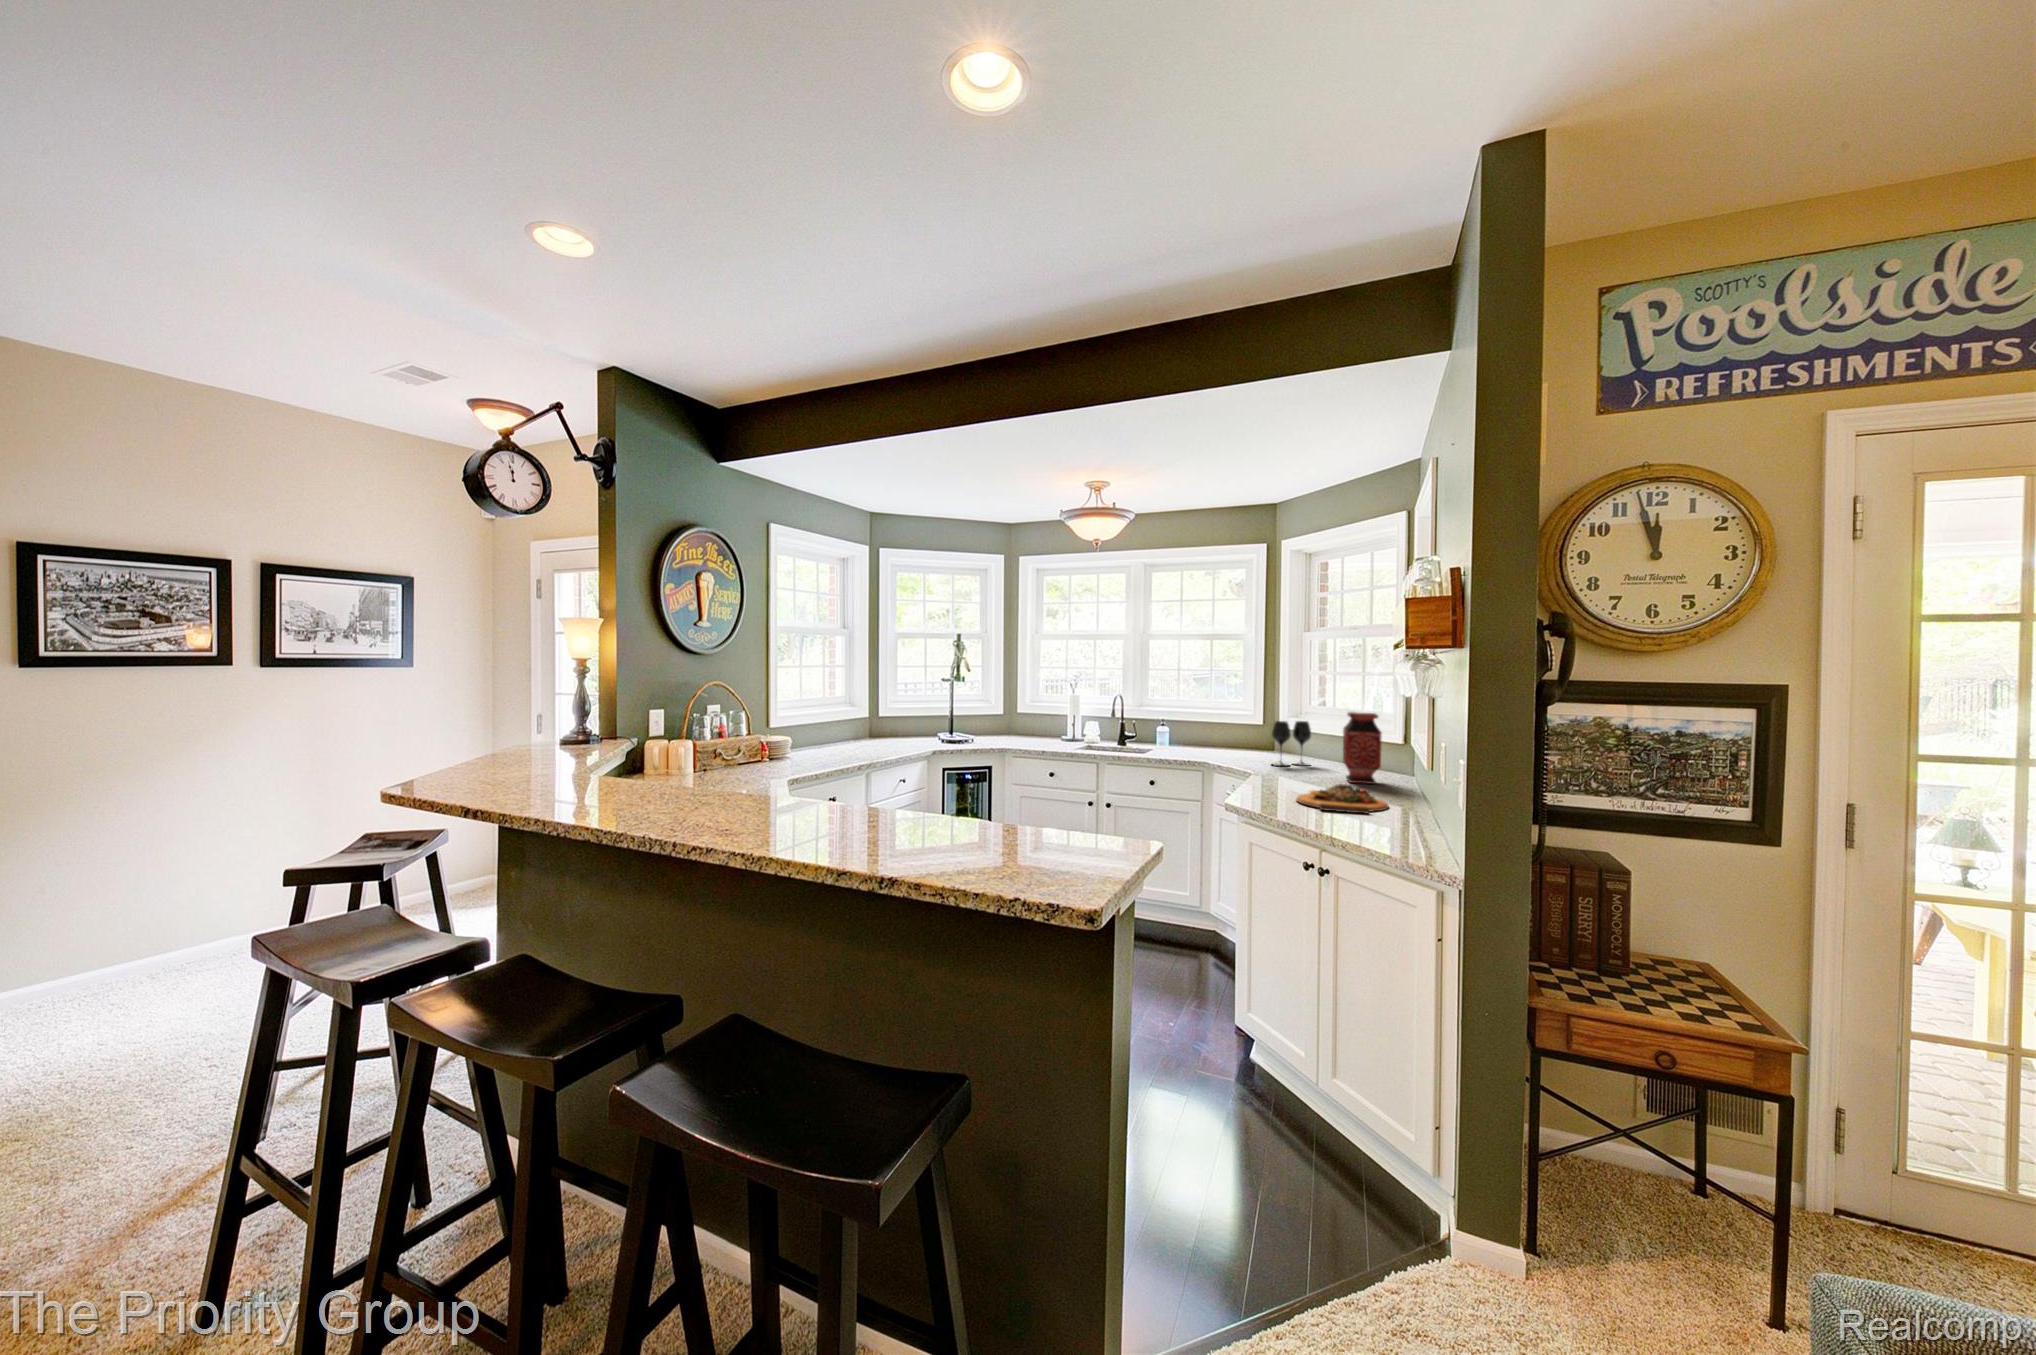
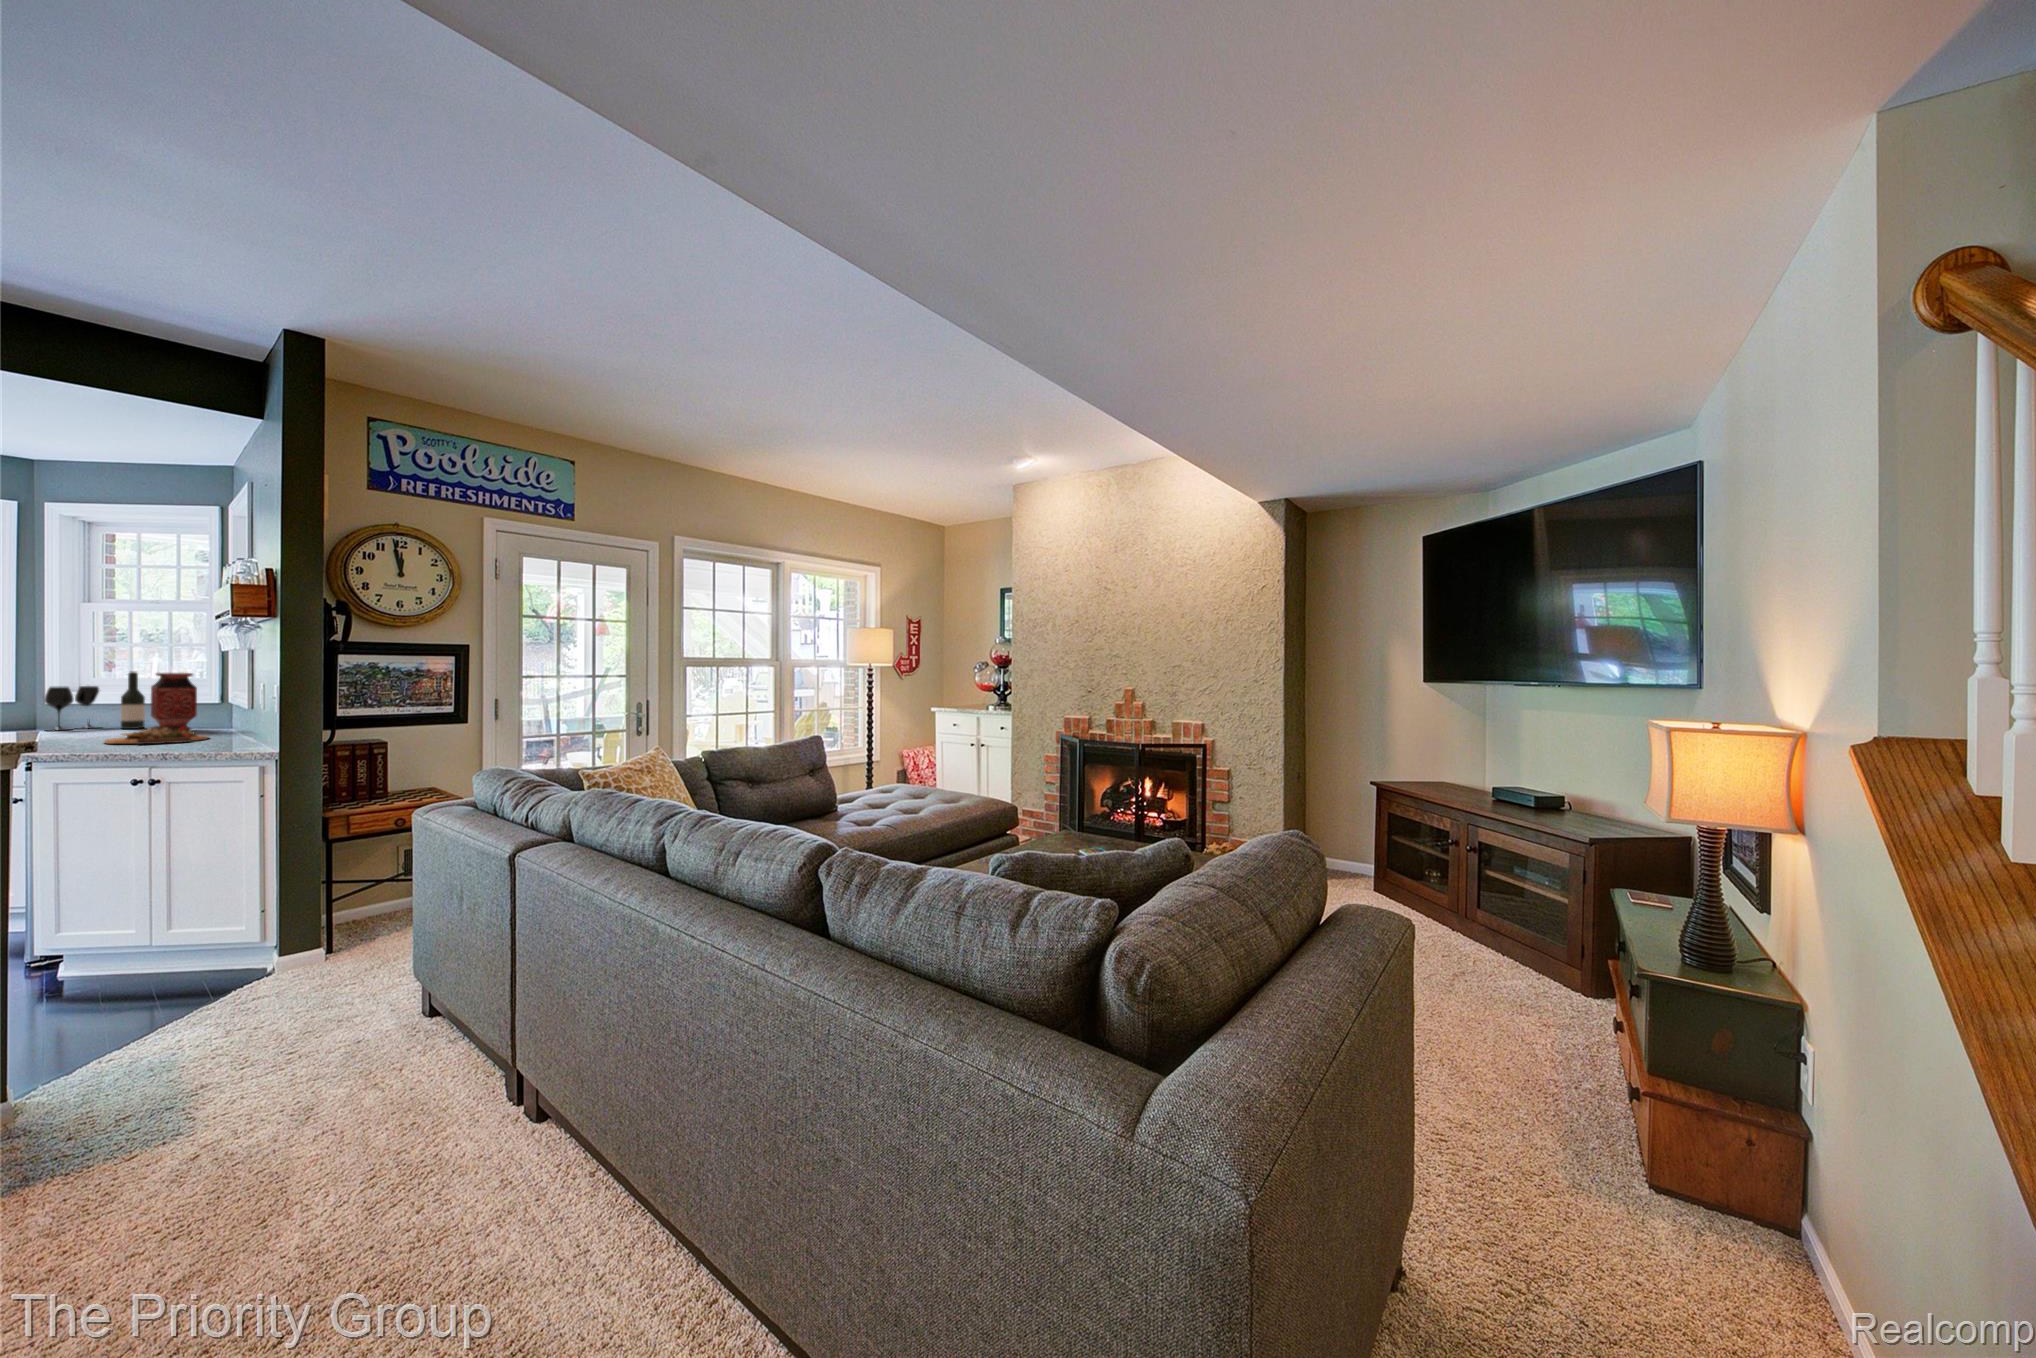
wine bottle: none [1322,708,1341,772] -> present [121,671,145,729]

